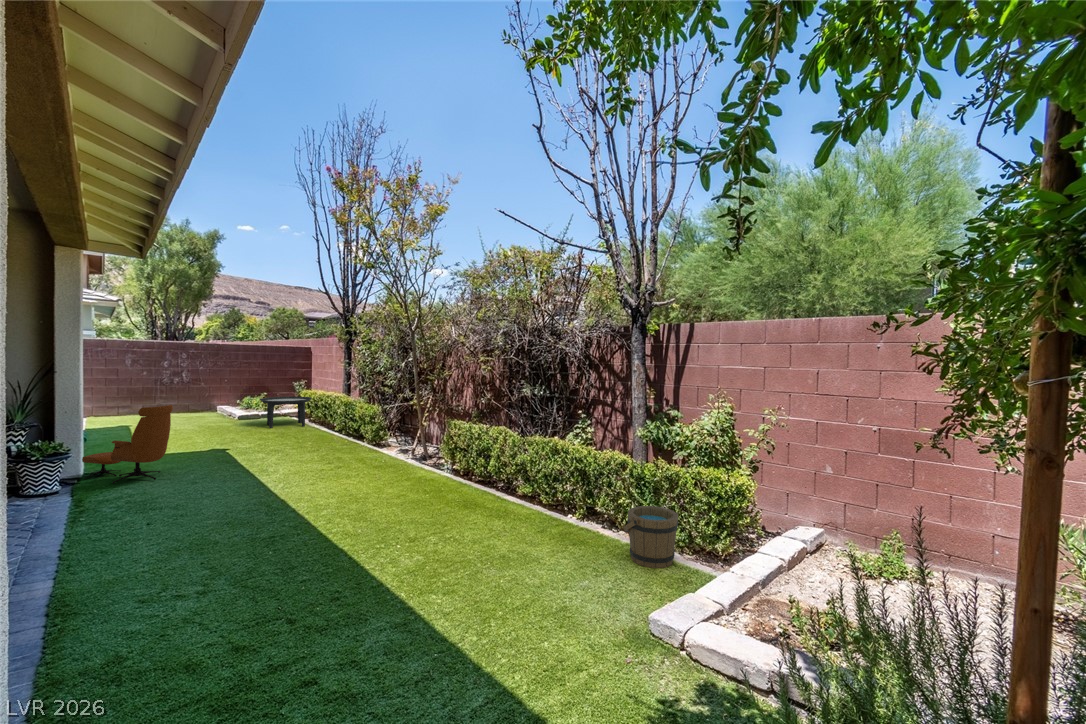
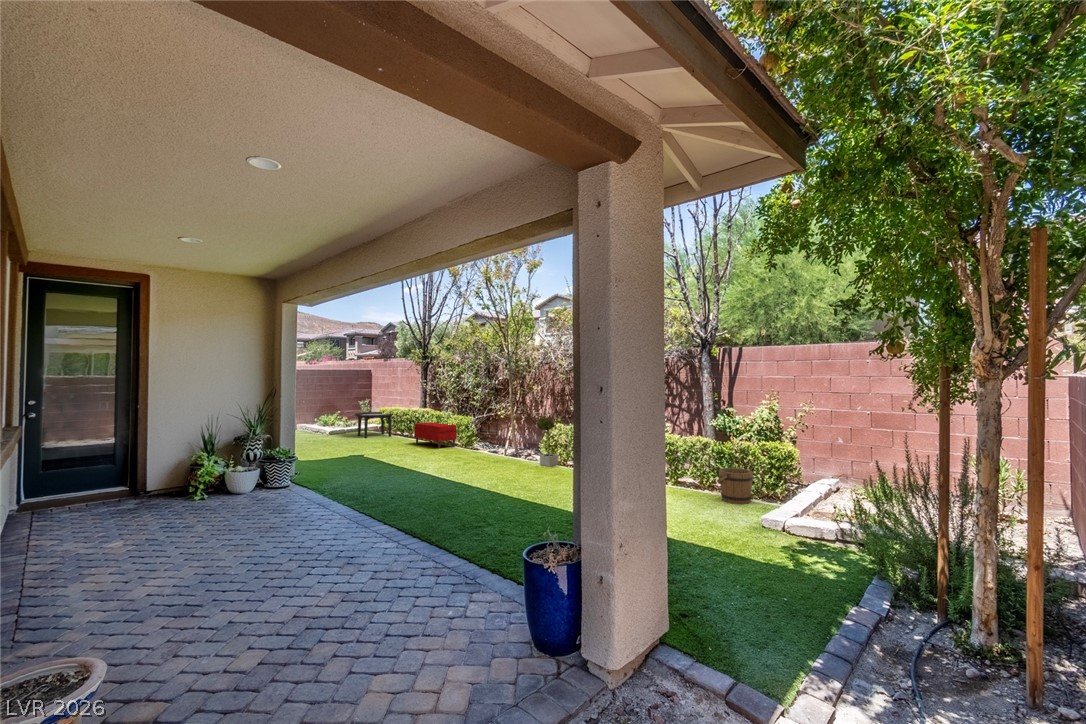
lounge chair: present [82,405,173,484] -> none [281,414,351,474]
bench: none [316,412,363,446] -> present [414,422,457,448]
potted tree: none [428,413,456,481] -> present [537,417,558,467]

